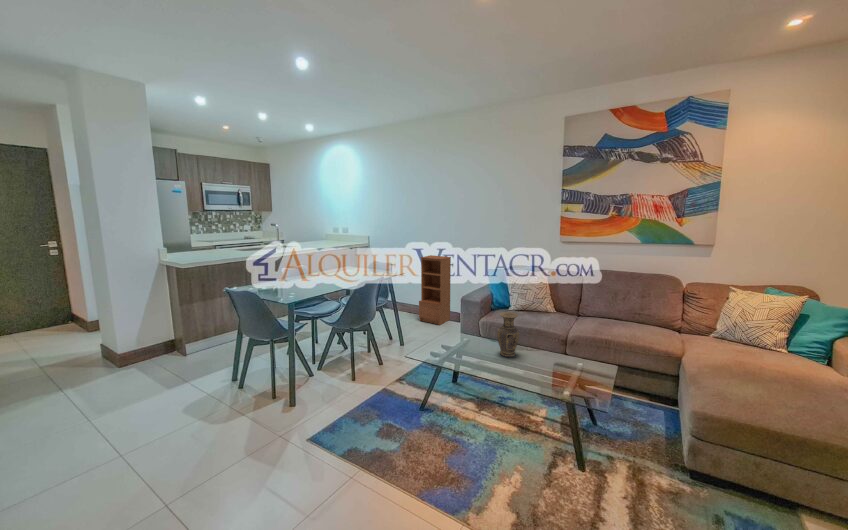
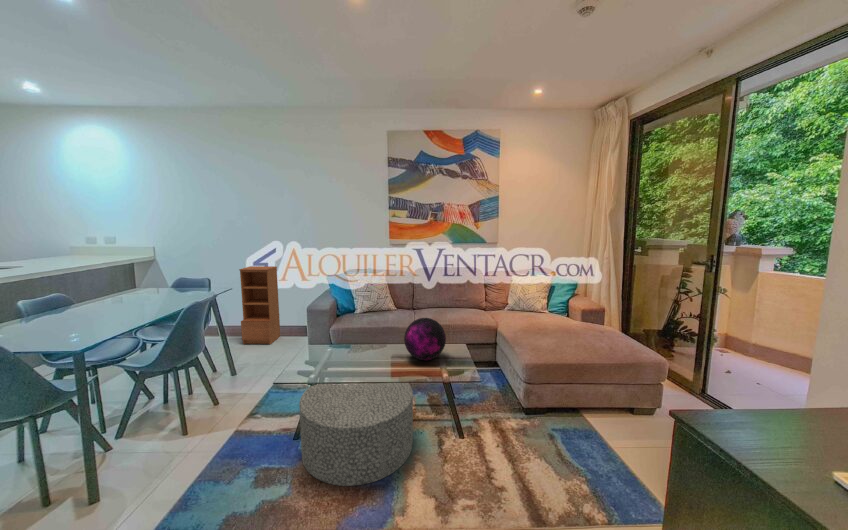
vase: present [497,312,519,357] -> none [363,314,384,359]
decorative orb: none [537,325,586,373] -> present [404,318,446,360]
ottoman: none [418,362,527,473] -> present [299,383,413,486]

